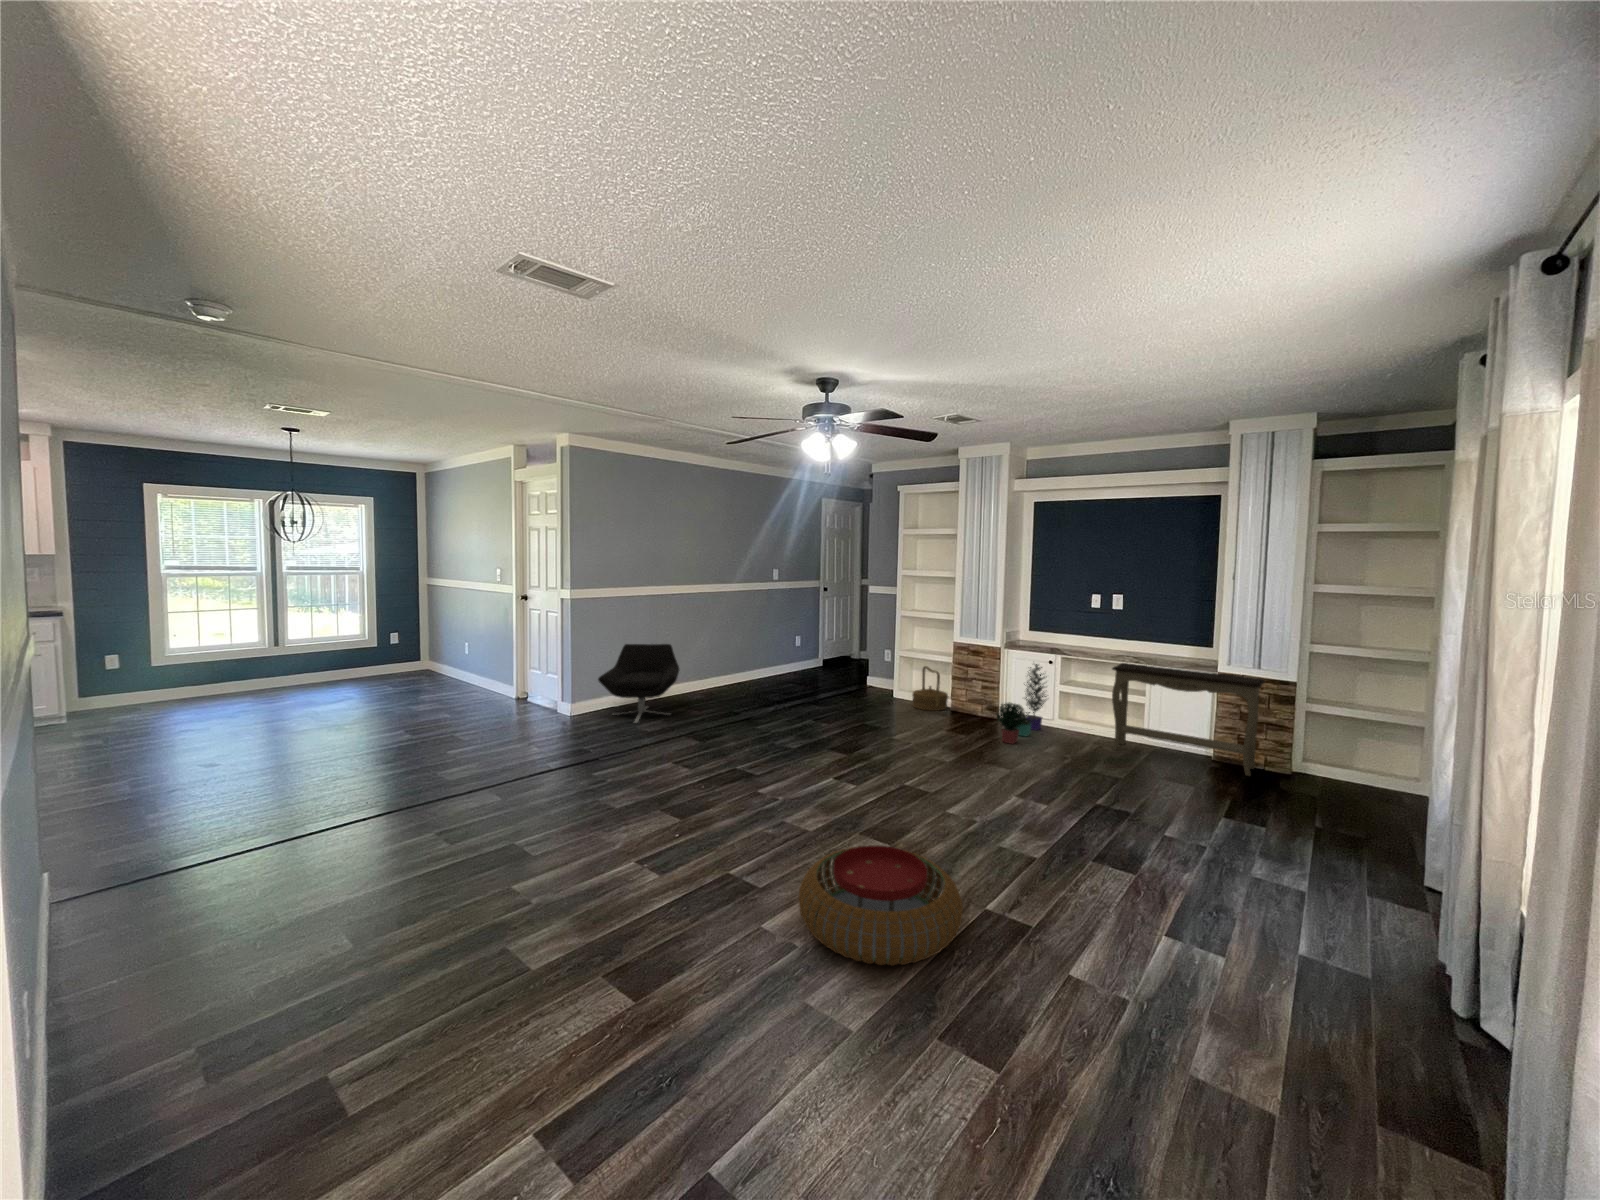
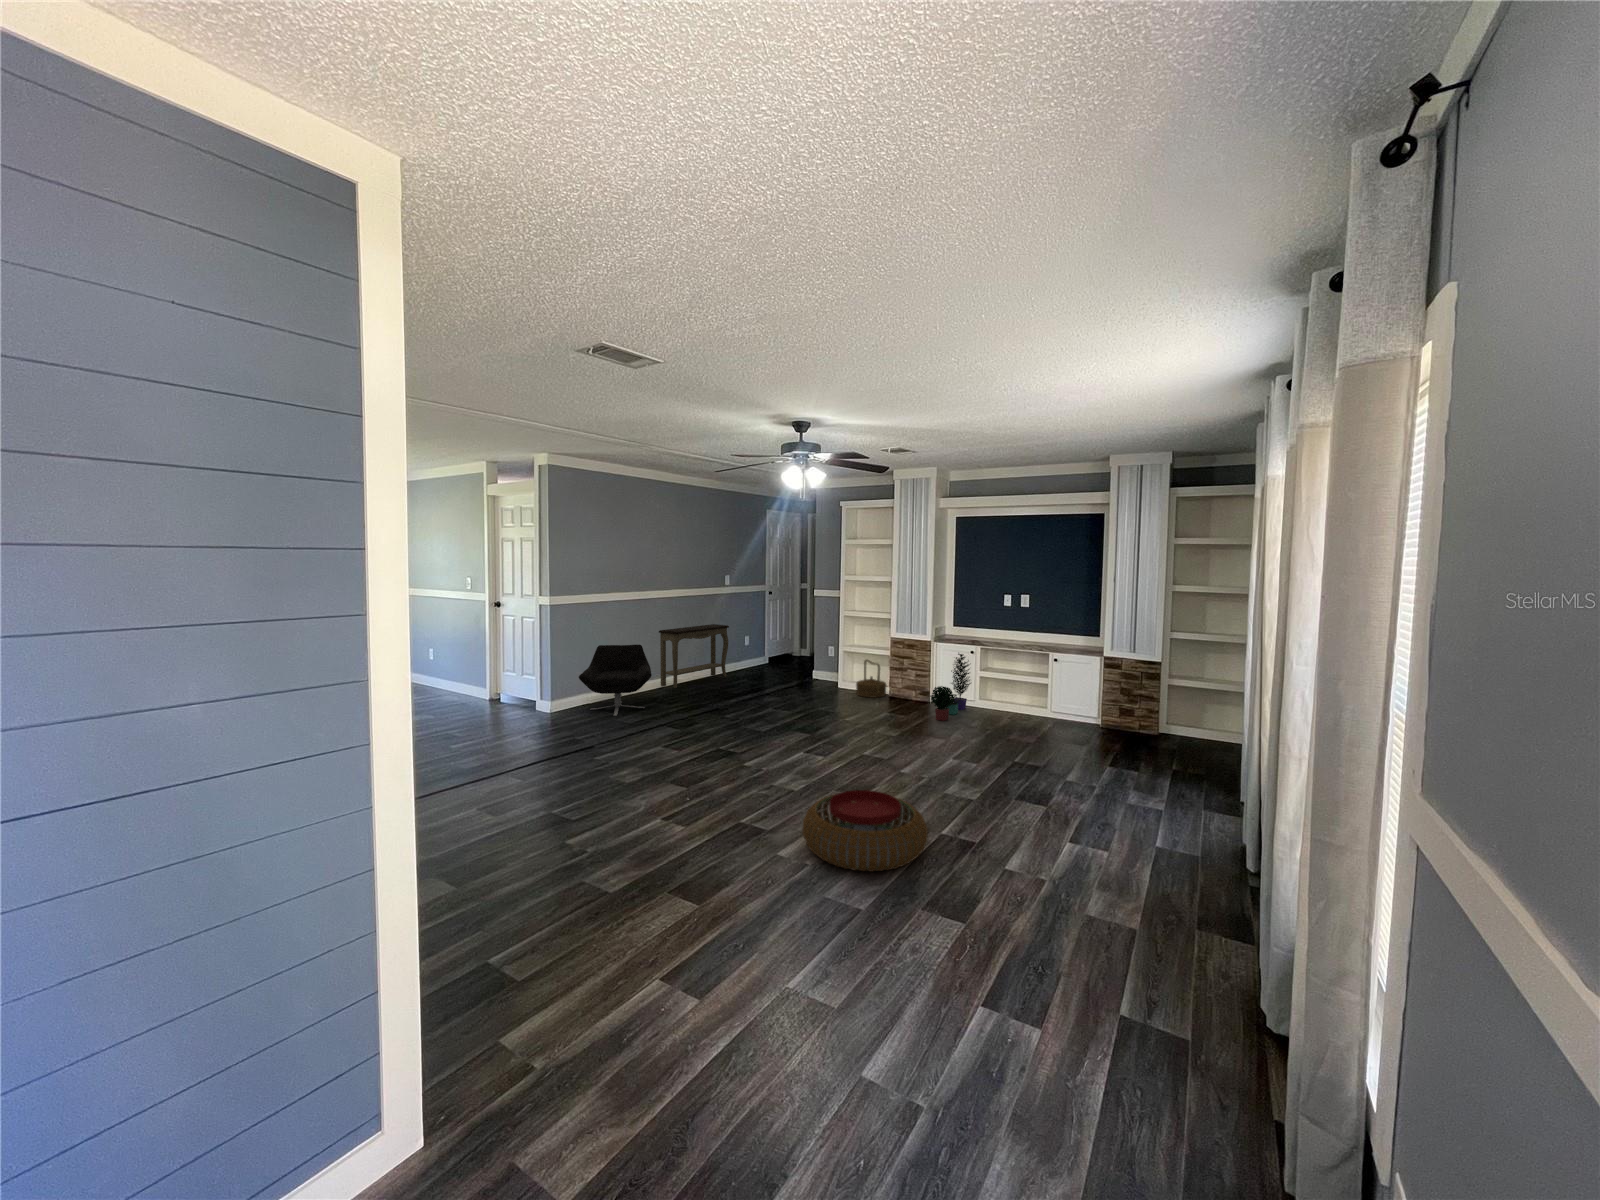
console table: present [1112,663,1265,776] -> present [659,624,729,688]

